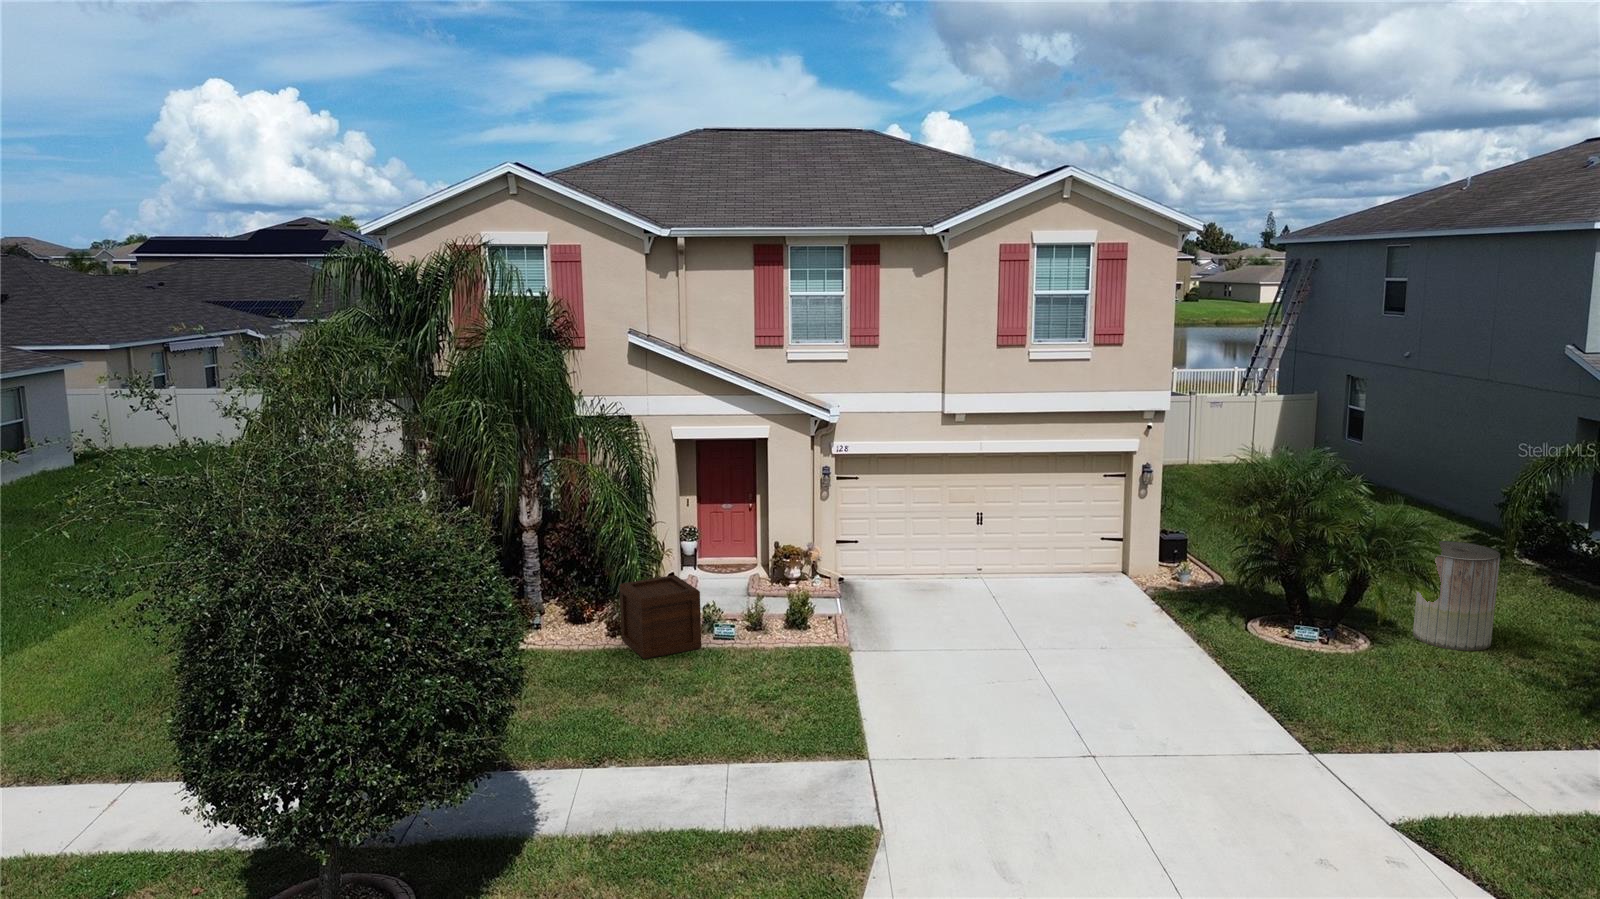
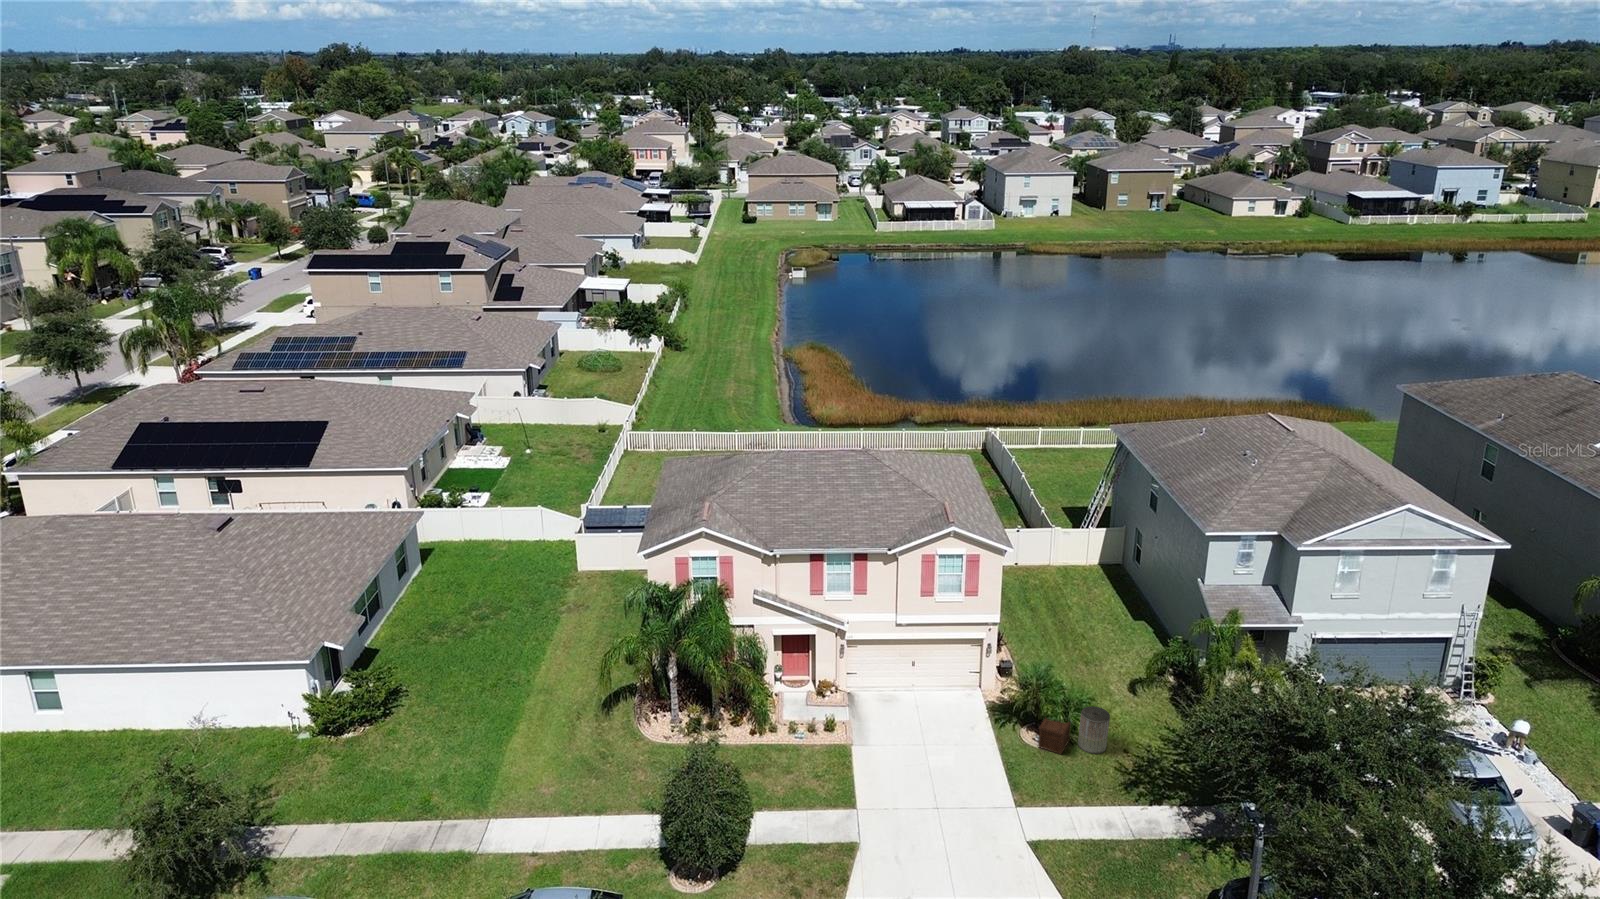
wooden crate: present [619,575,701,659] -> present [1038,719,1071,754]

